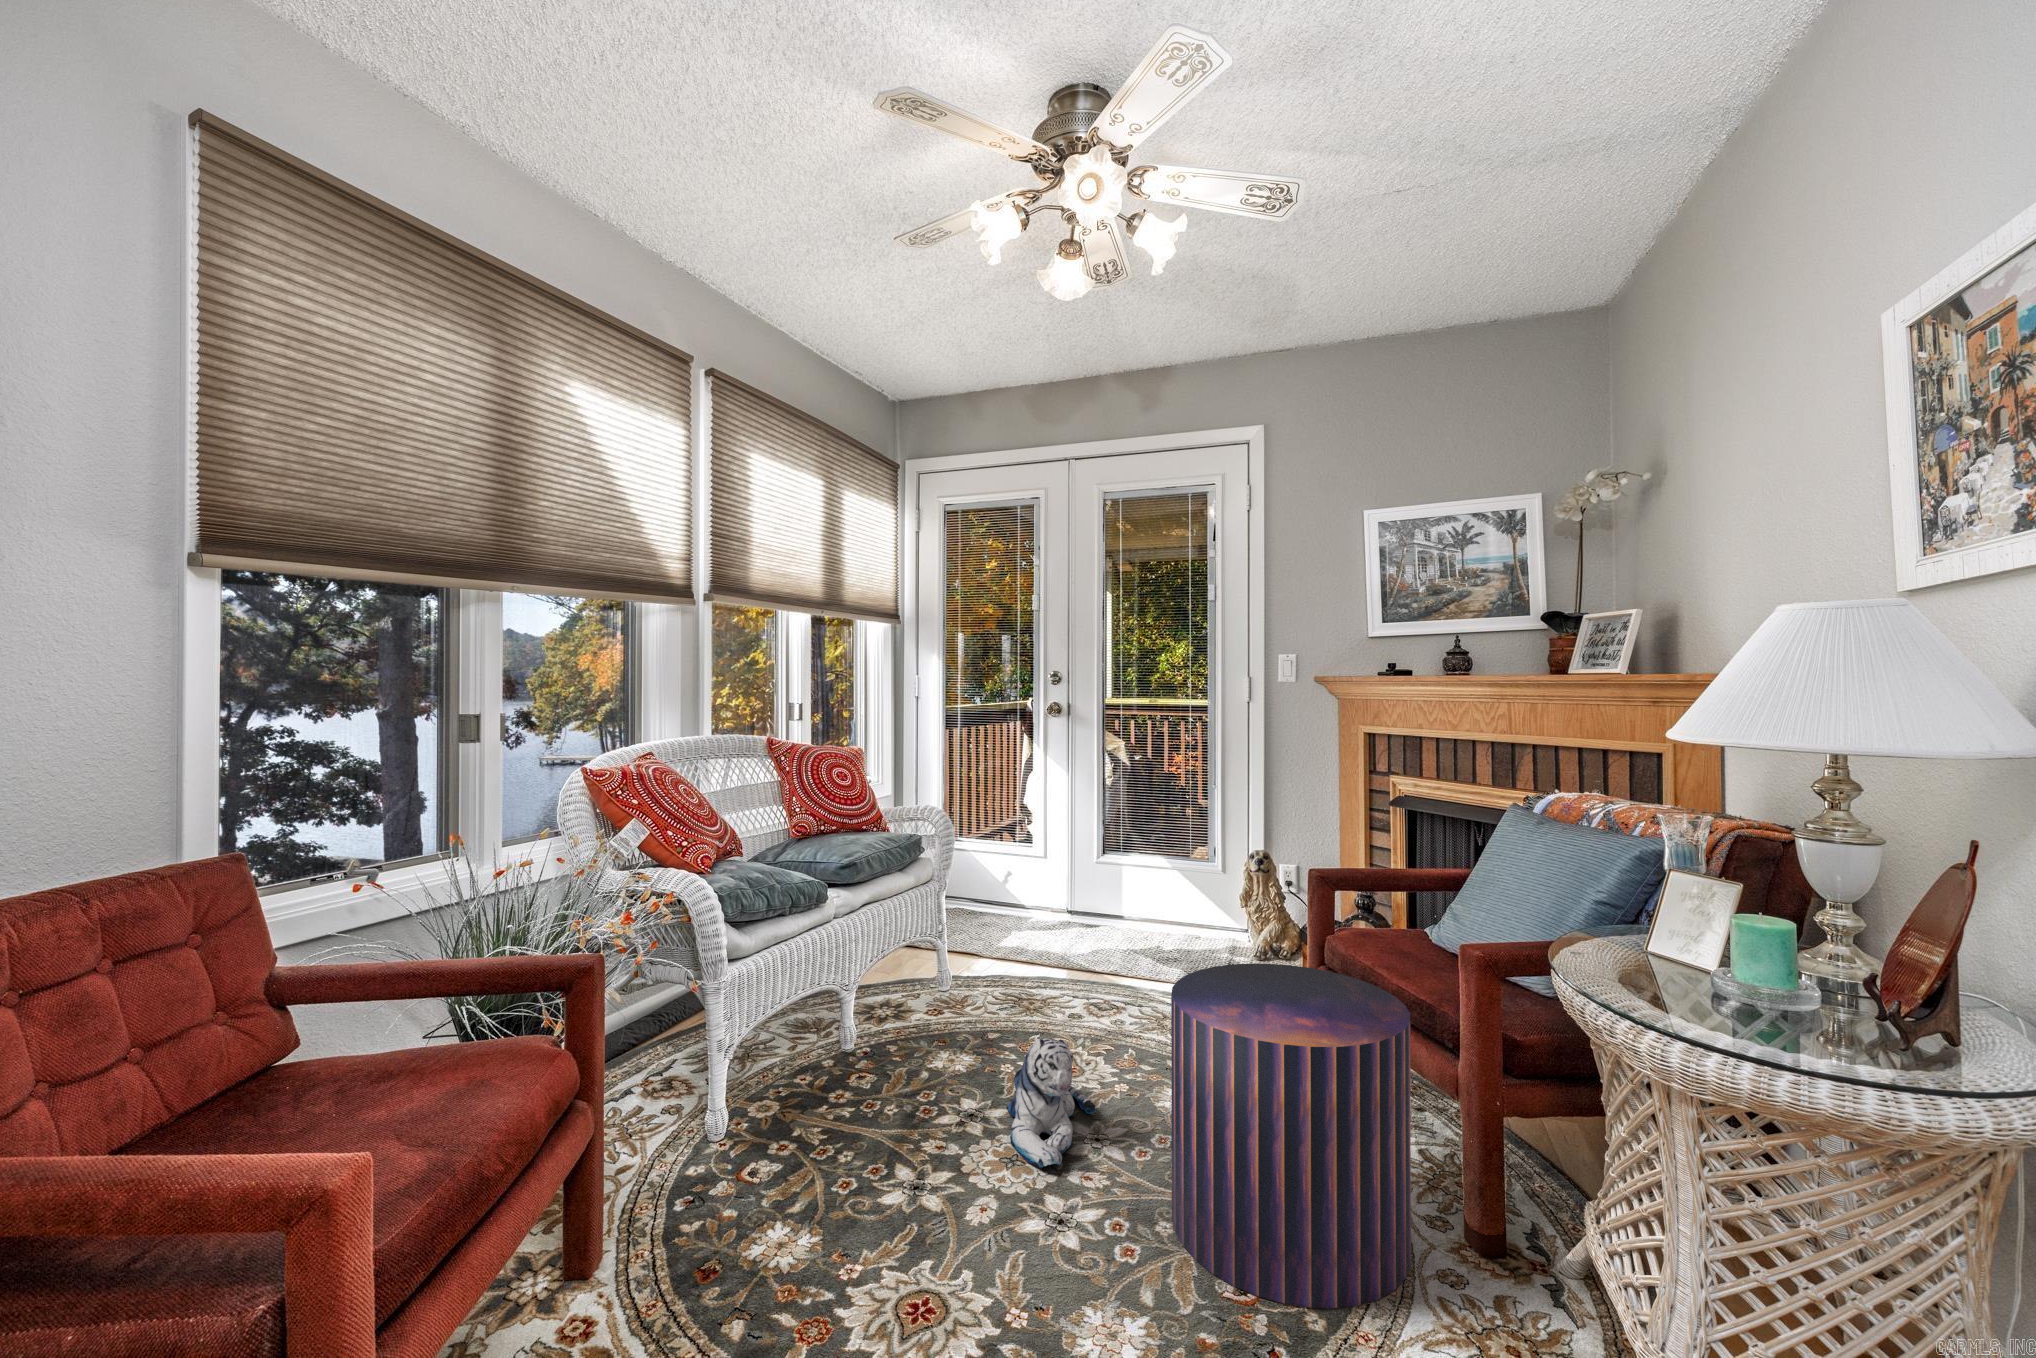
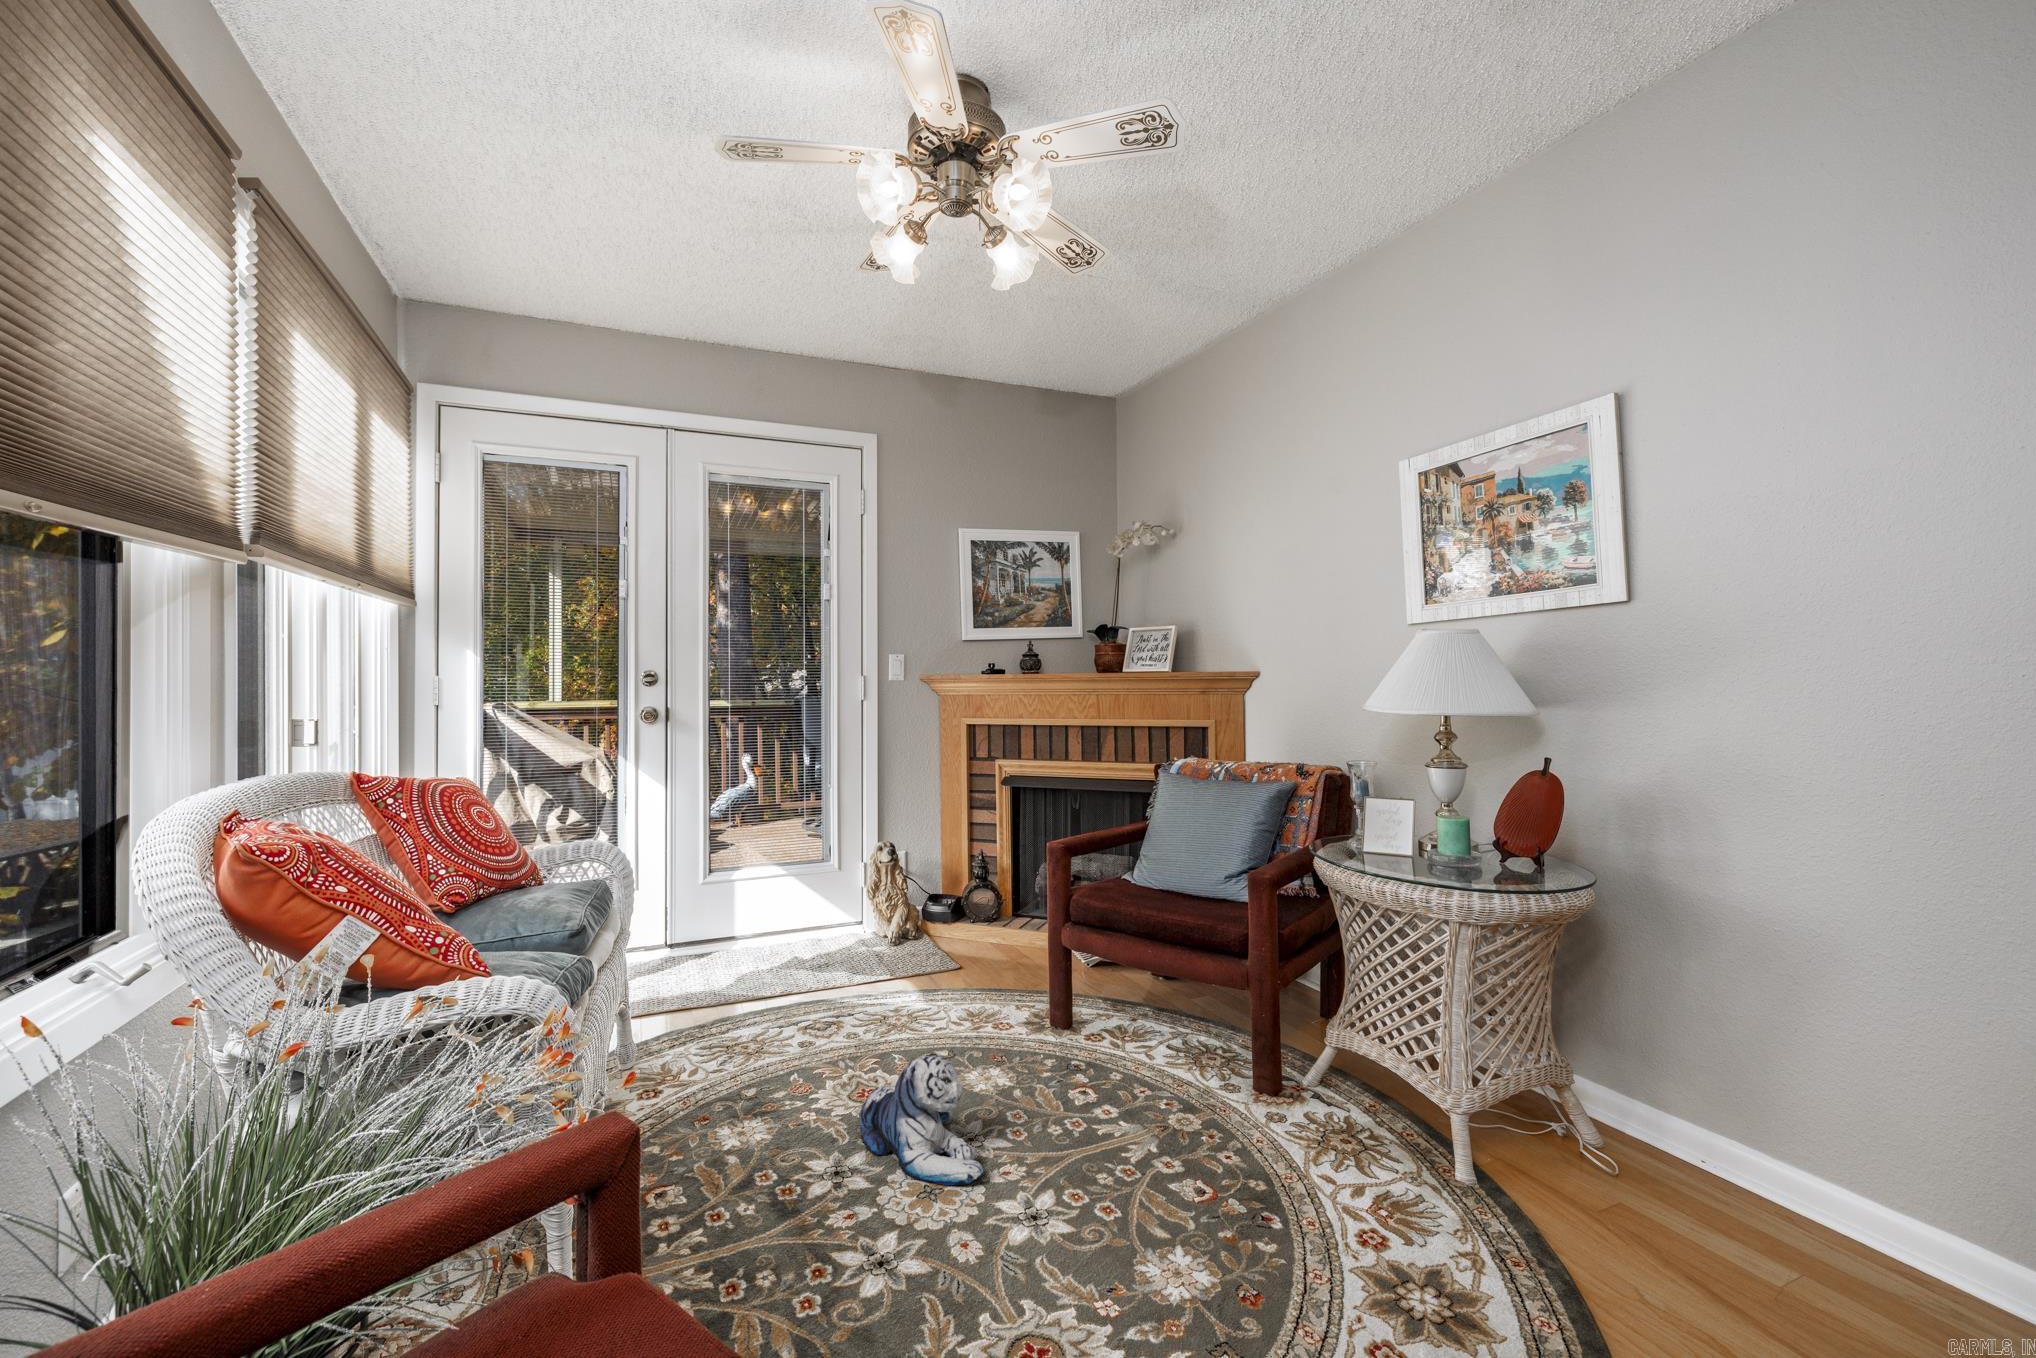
pouf: present [1171,964,1411,1308] -> none [1079,921,1274,1192]

